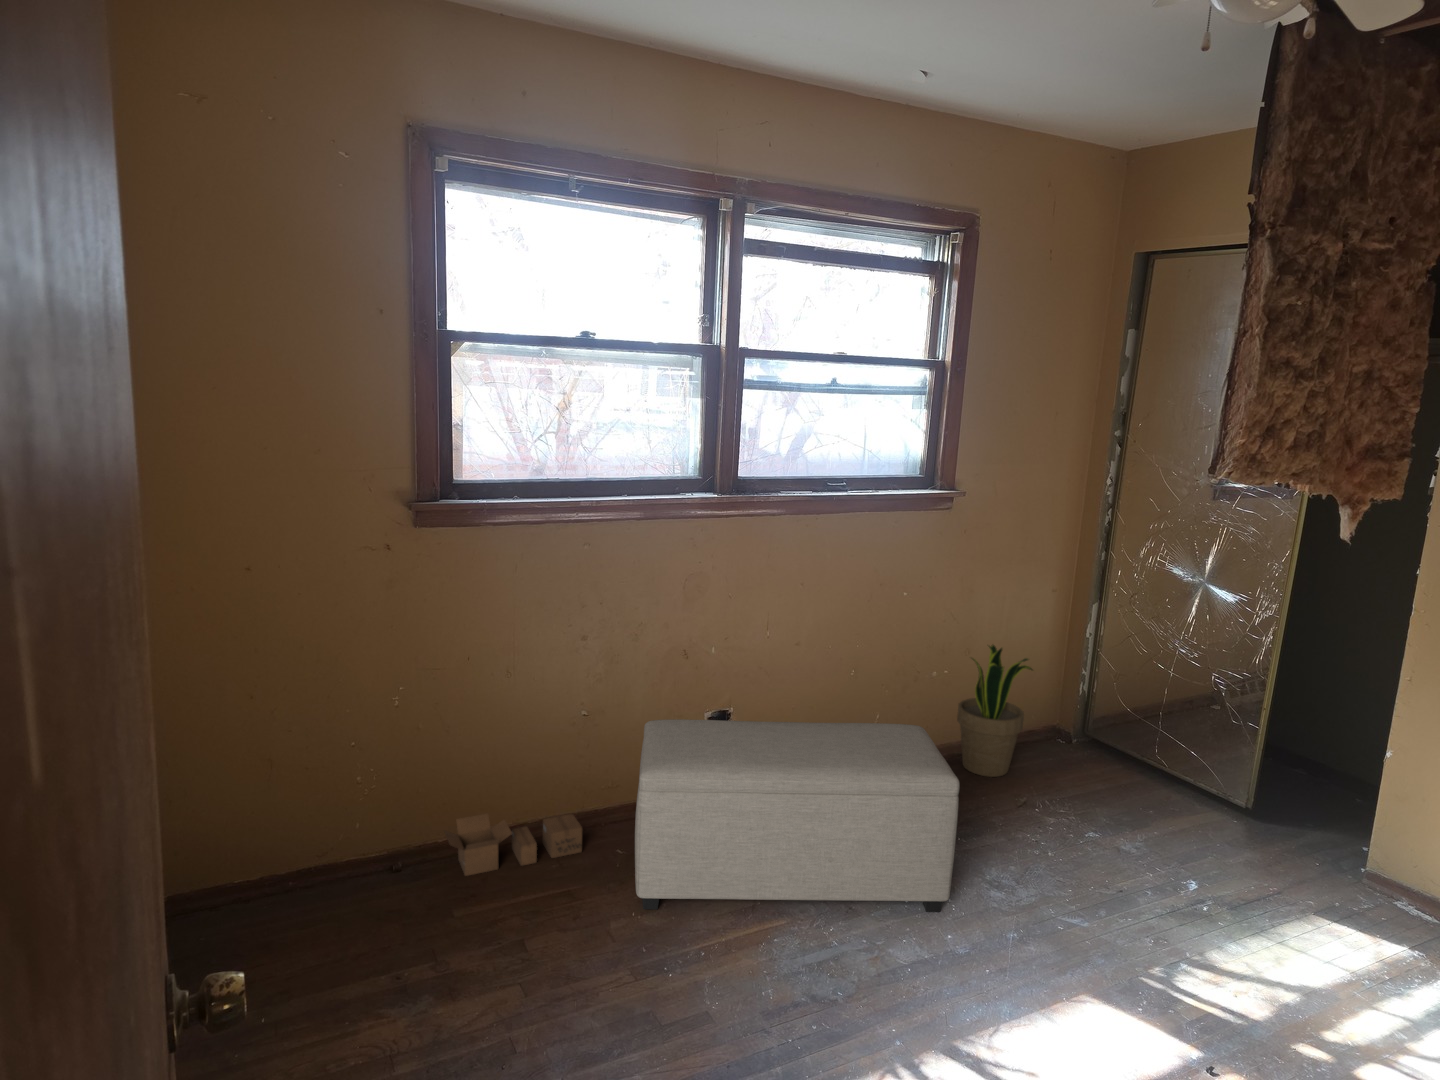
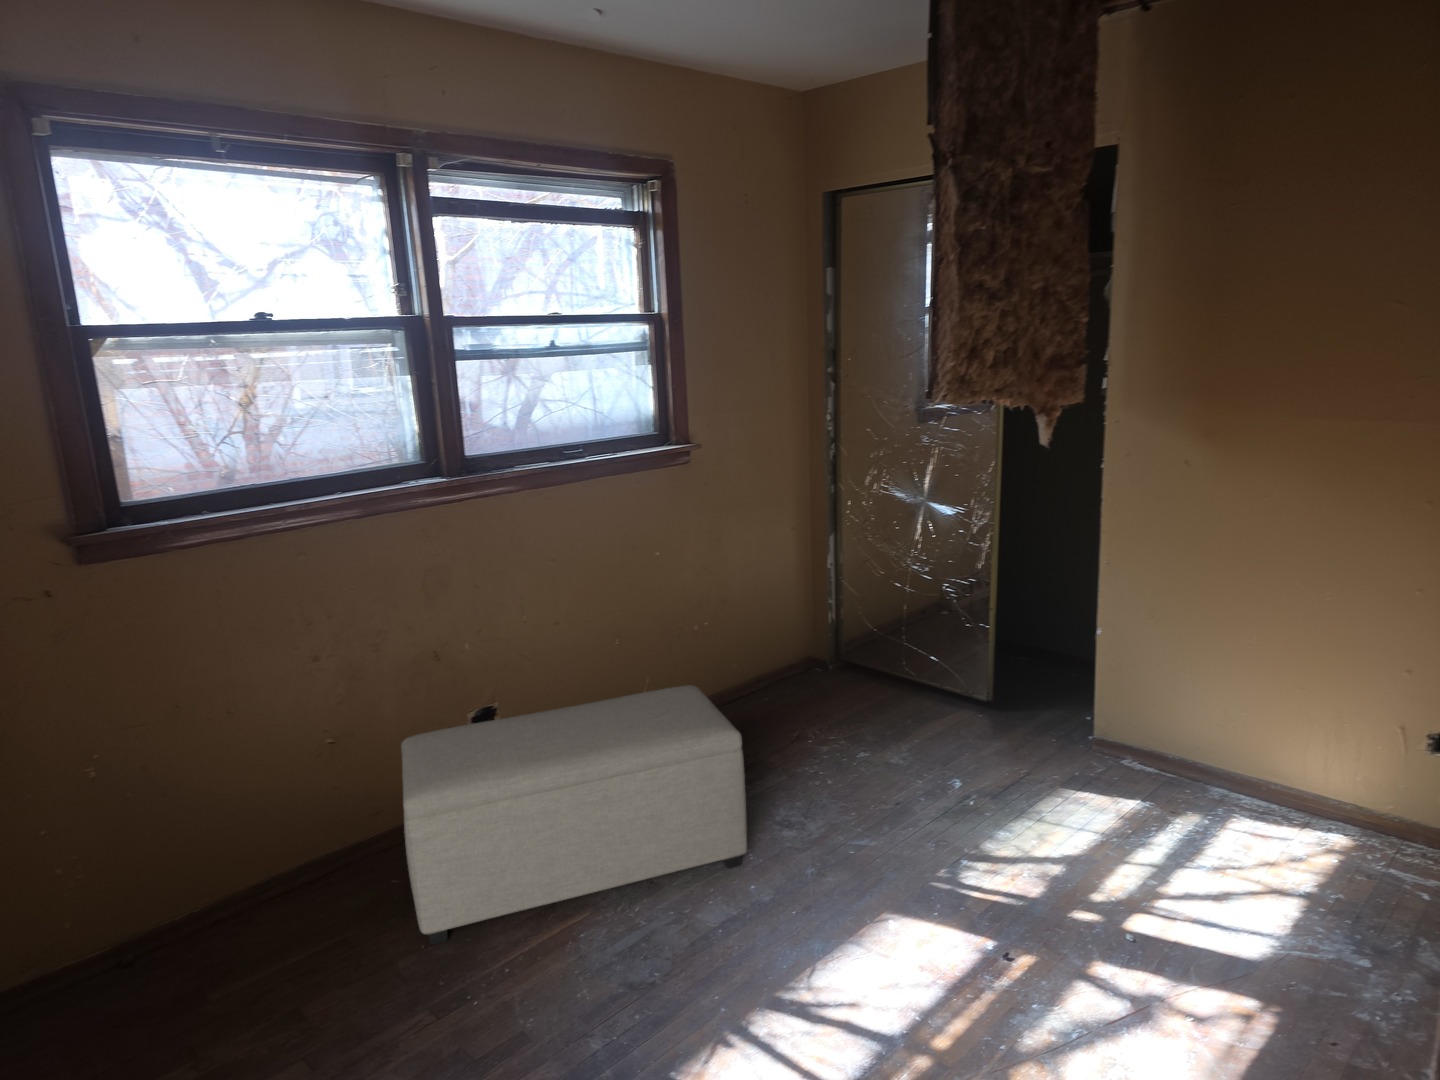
potted plant: present [957,645,1032,777] -> none [724,589,789,718]
cardboard box: present [445,813,582,876] -> none [172,857,351,962]

